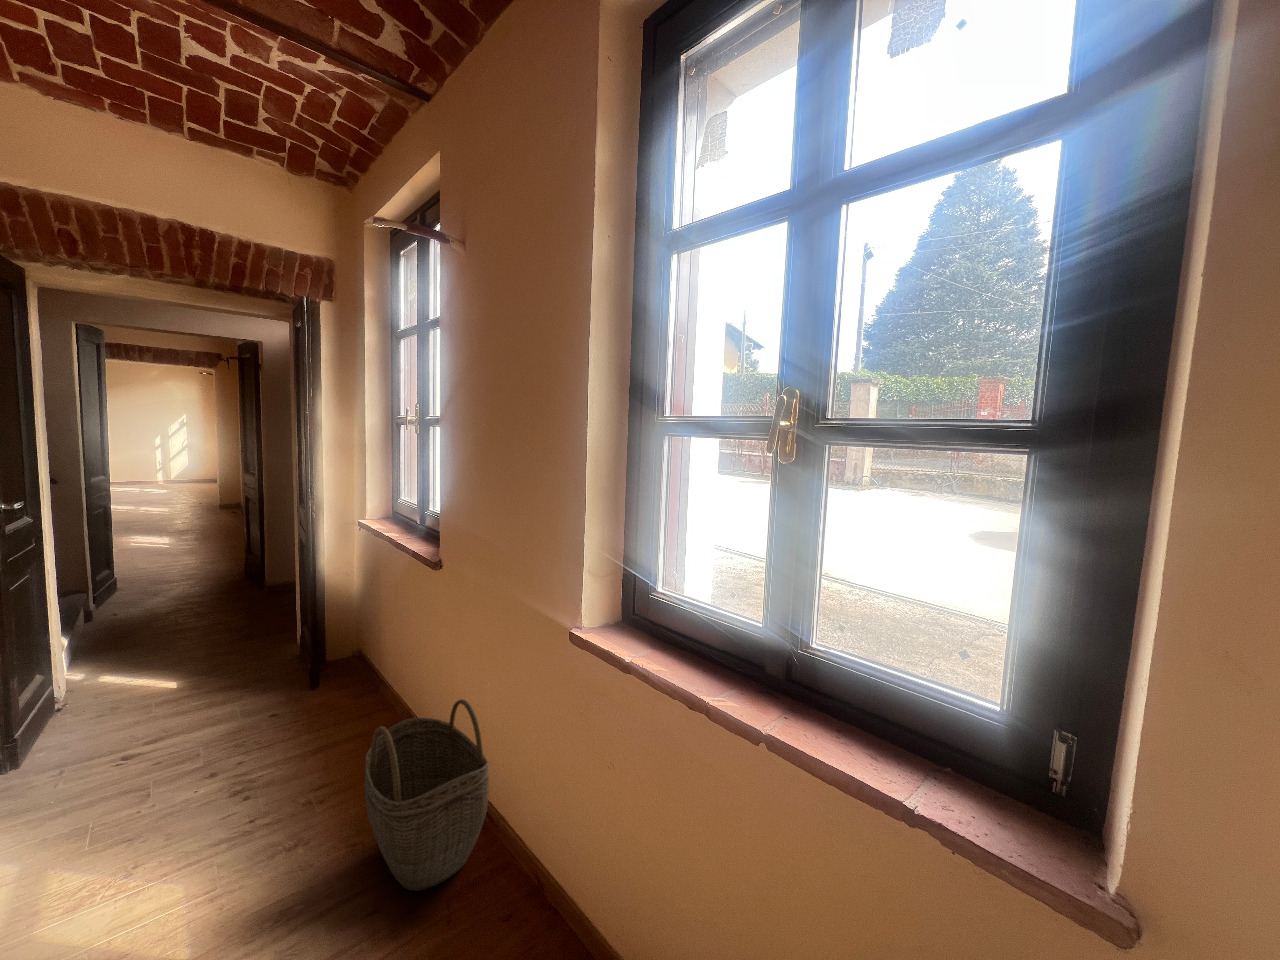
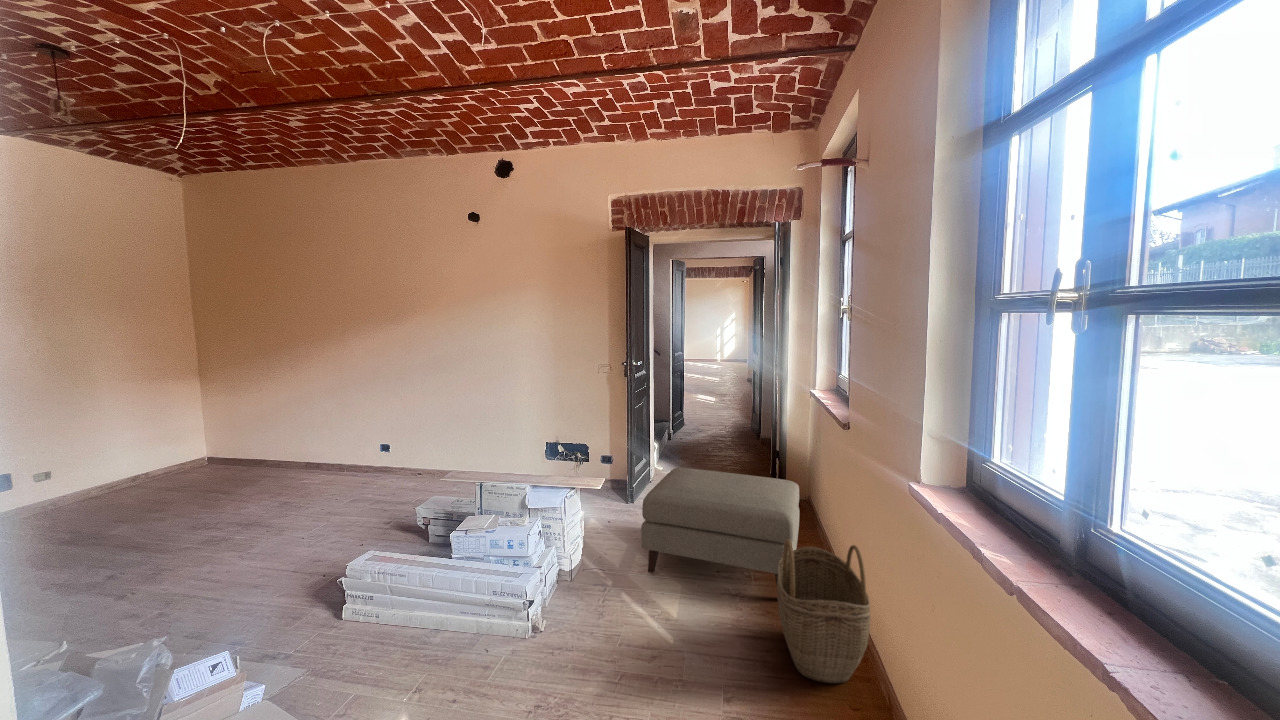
ottoman: none [67,642,375,887] -> present [641,468,799,584]

